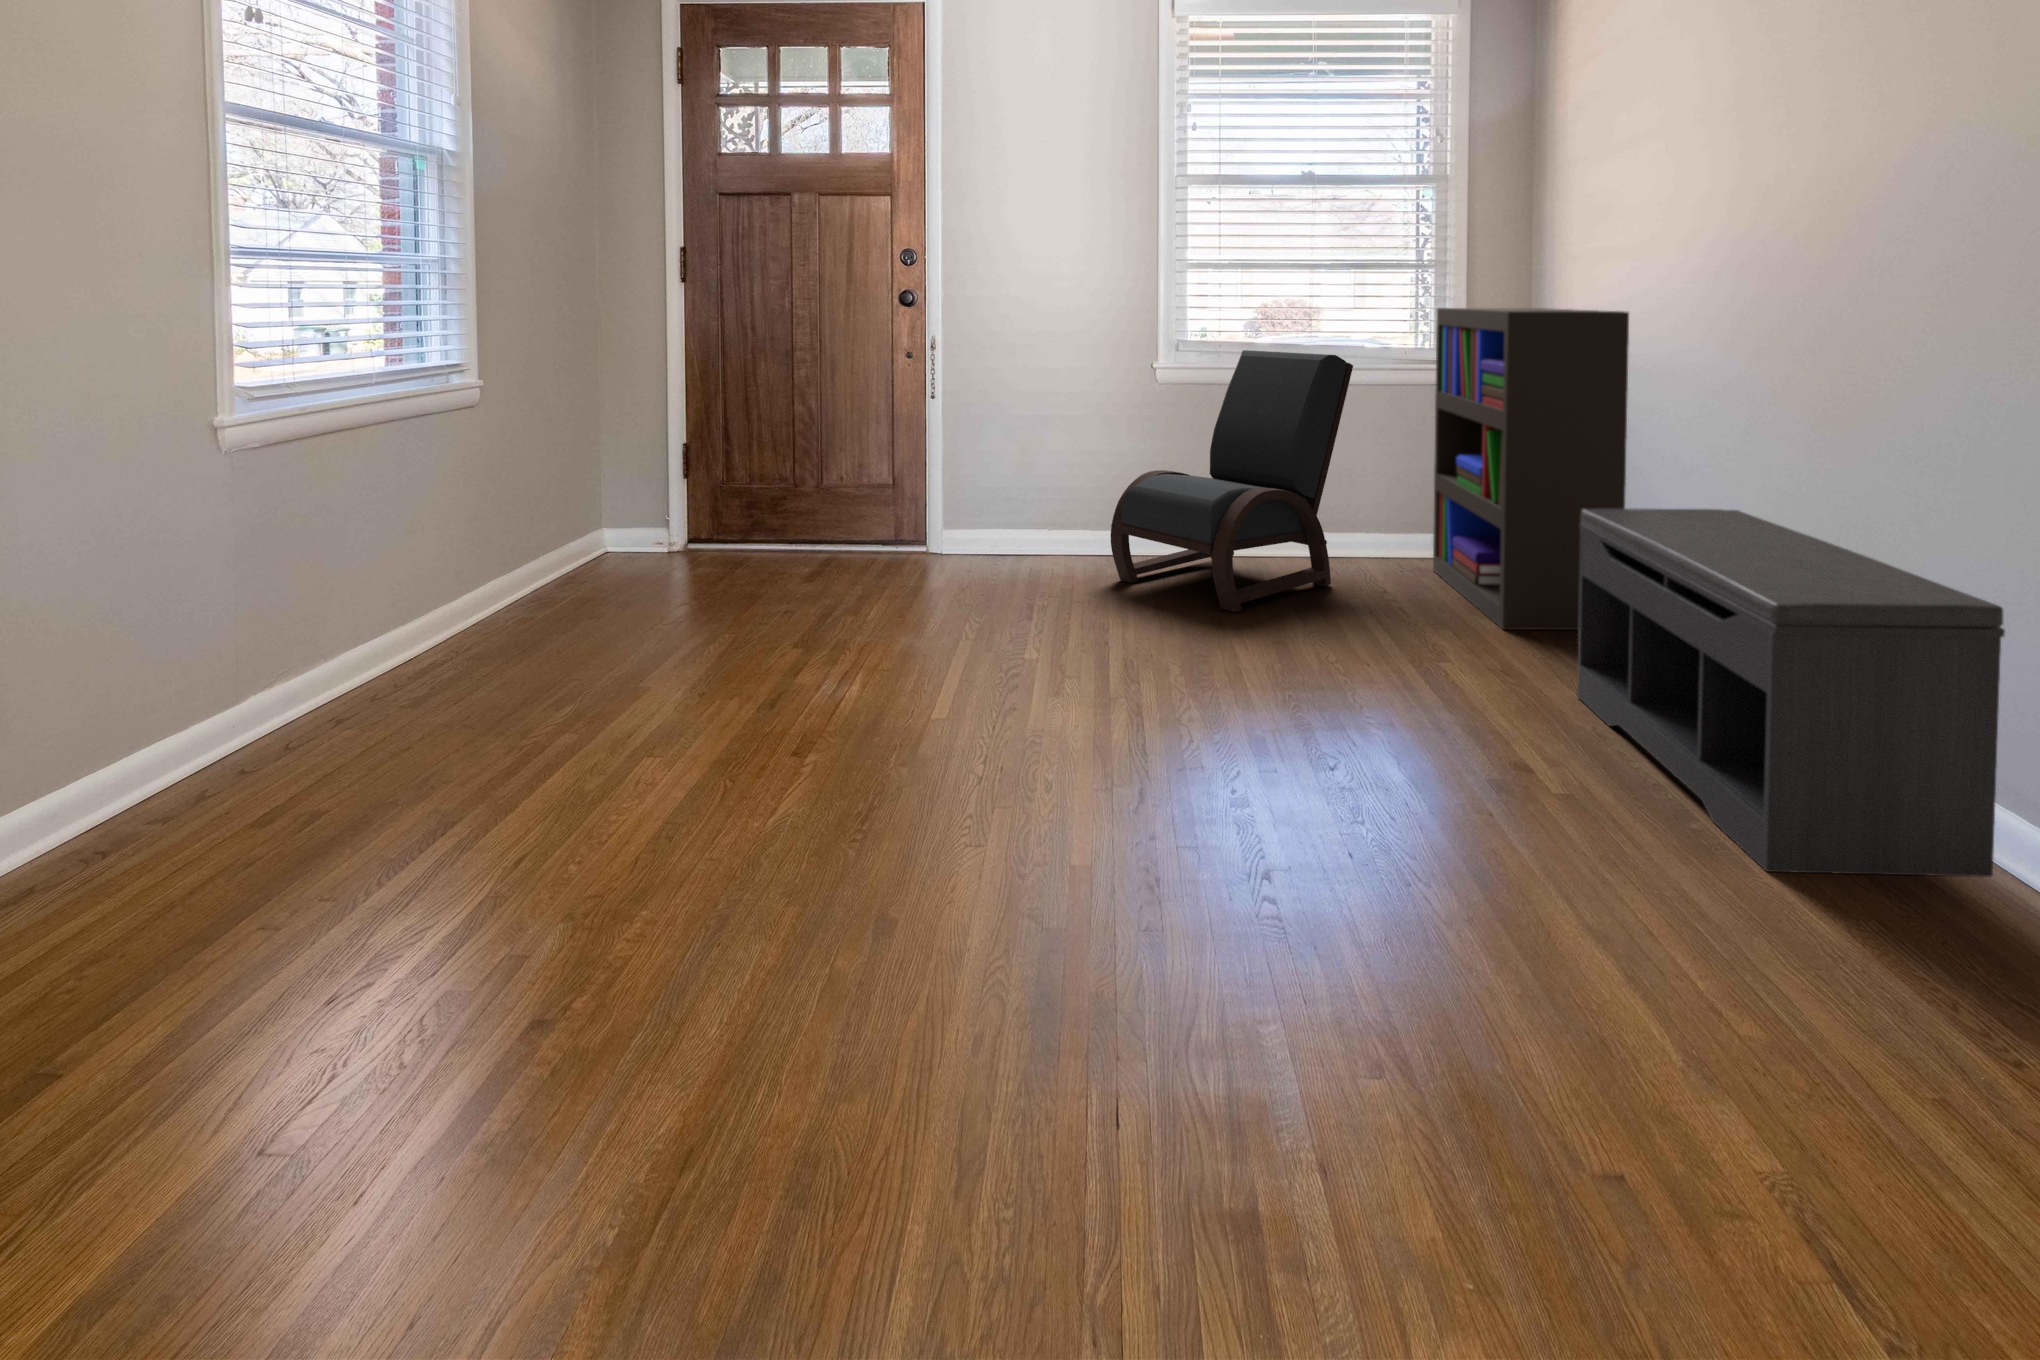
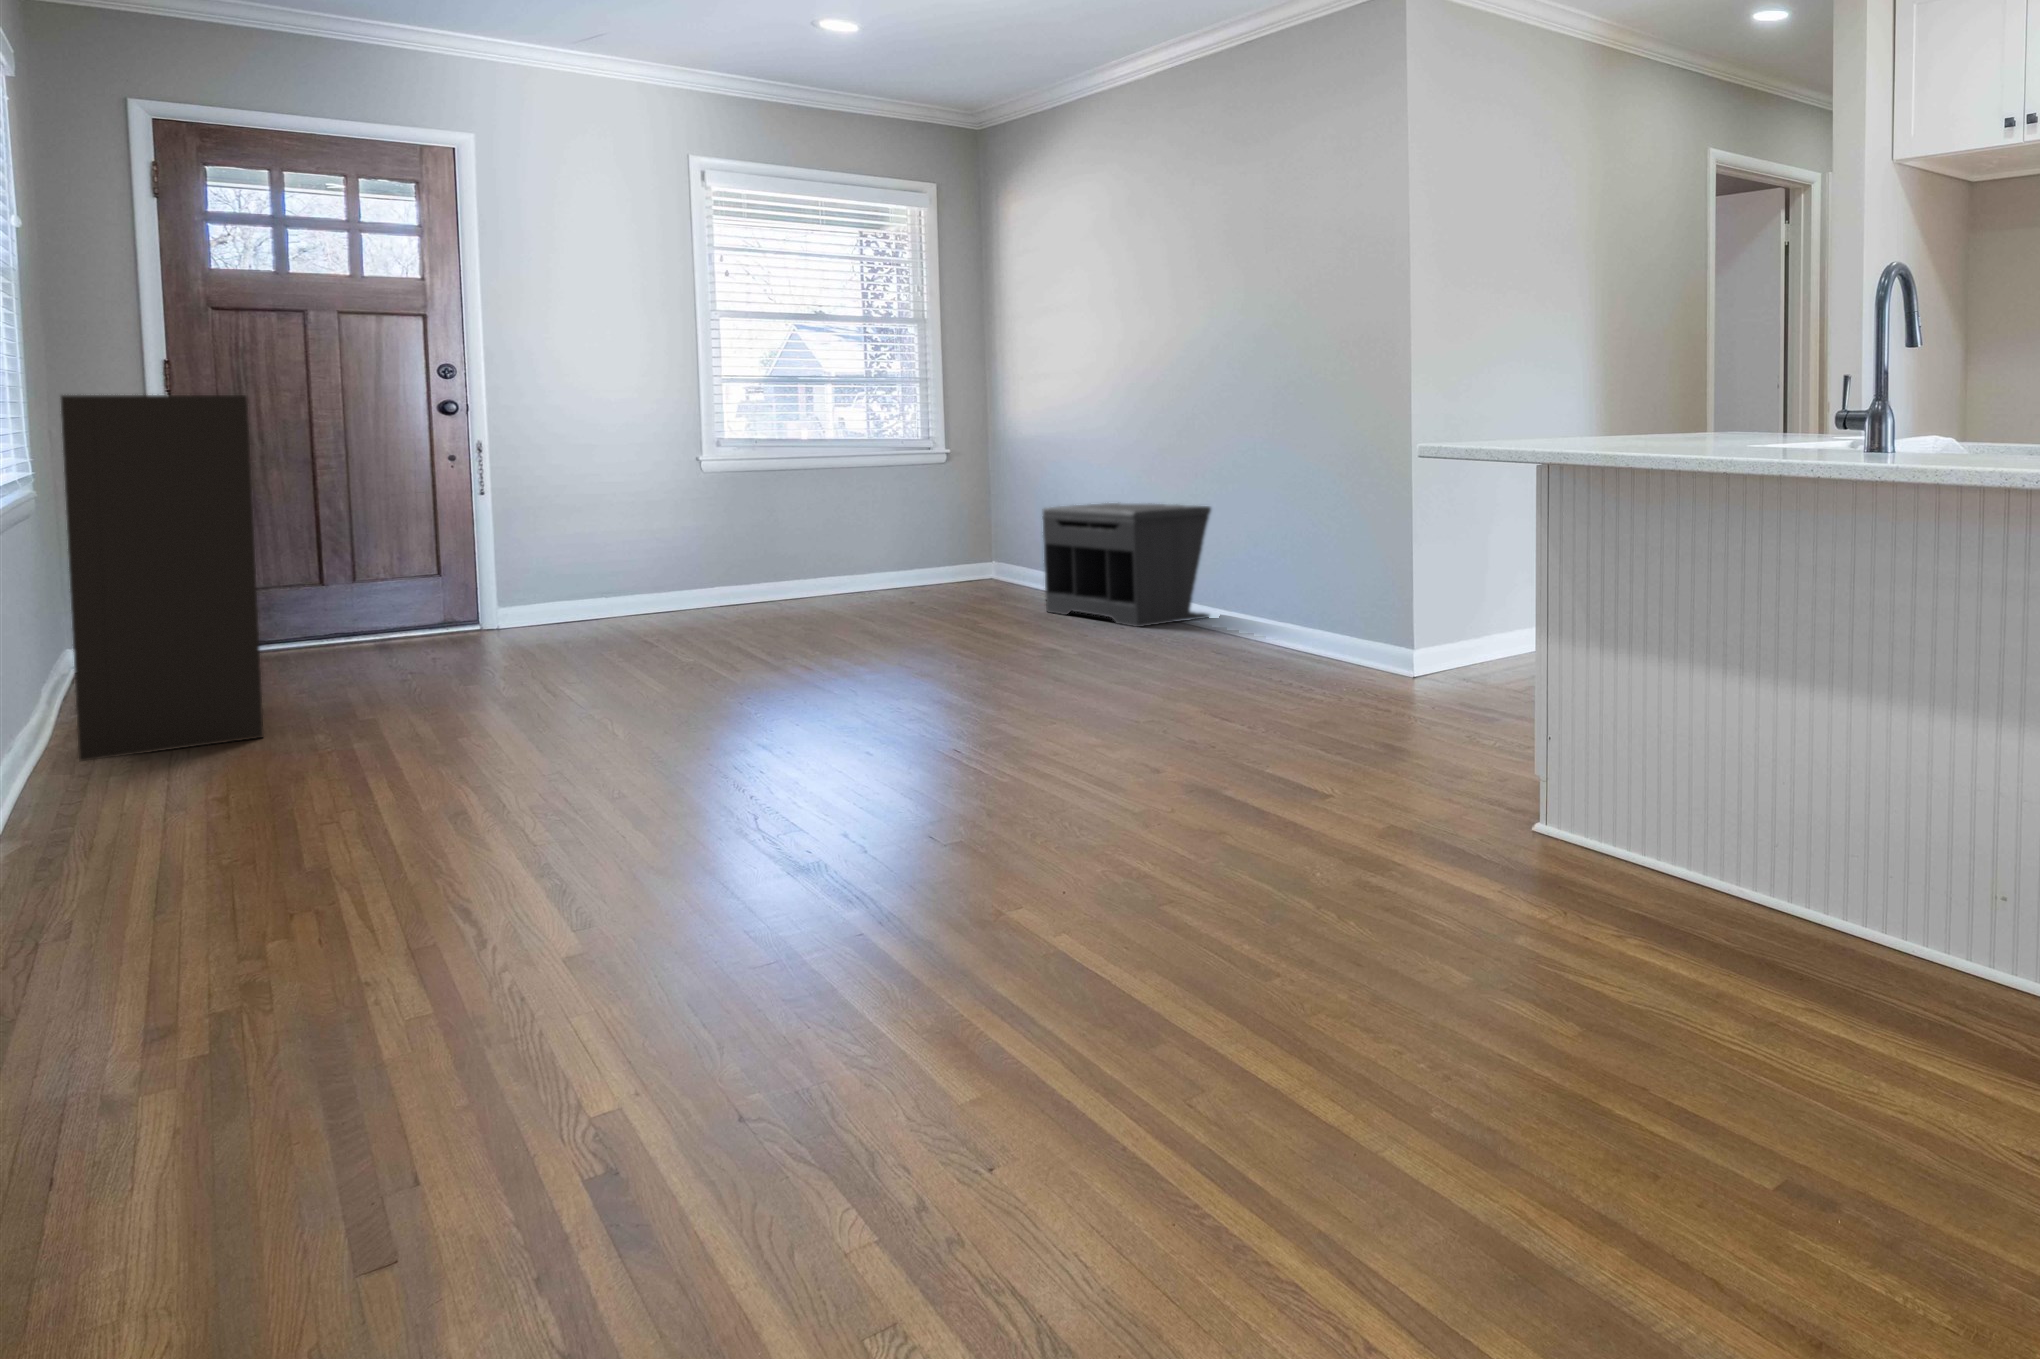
bookshelf: present [1433,308,1629,630] -> present [61,395,264,761]
lounge chair: present [1111,350,1353,612] -> none [685,444,868,622]

